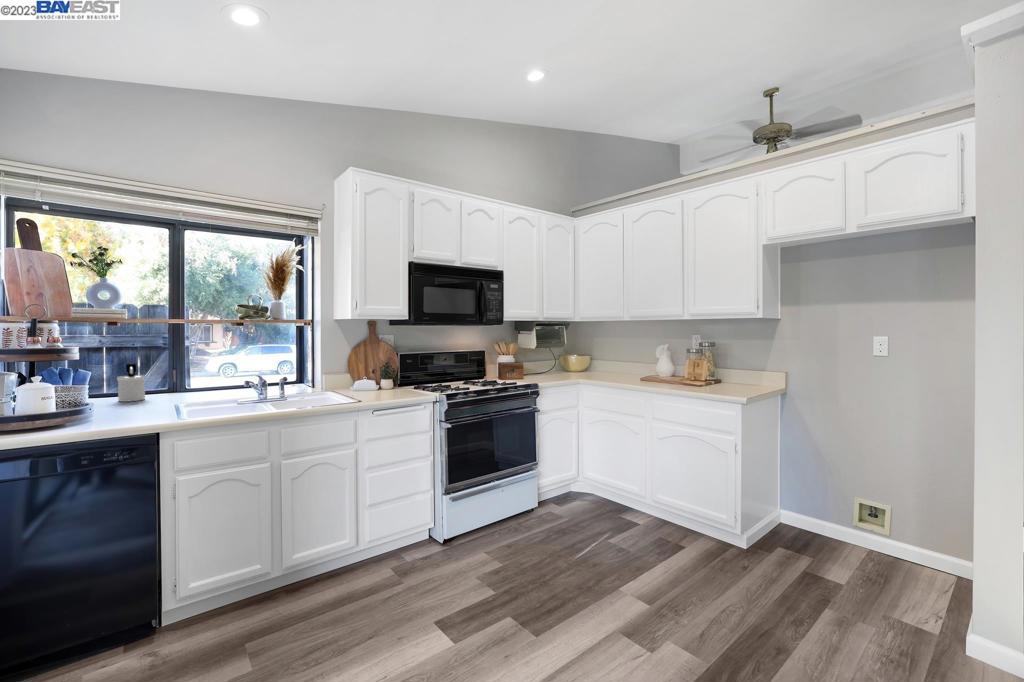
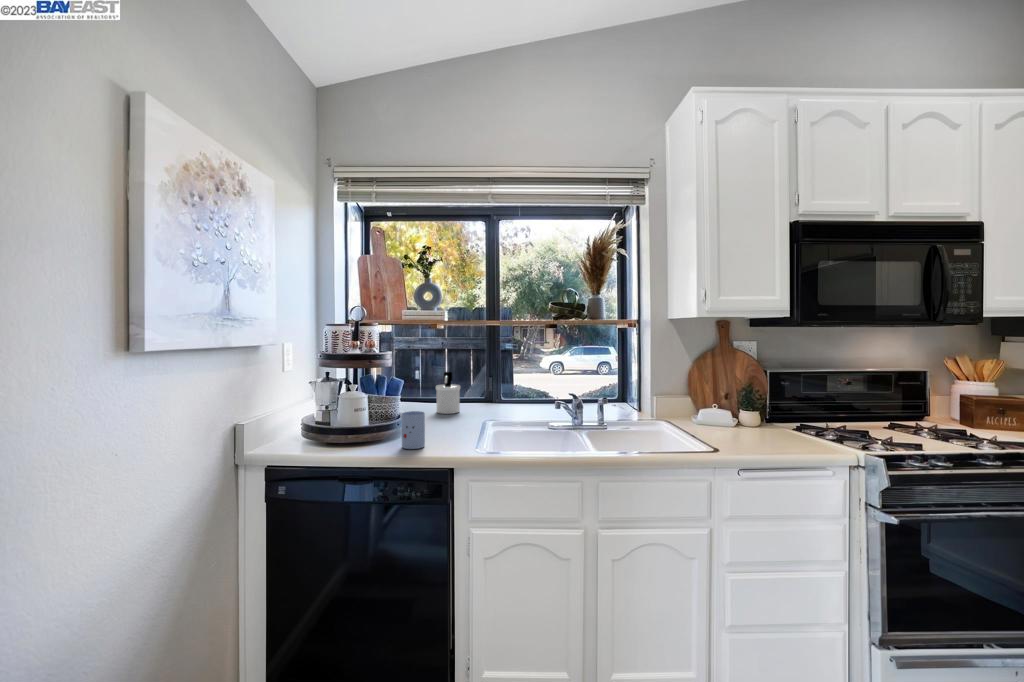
mug: none [100,394,125,425] -> present [402,411,425,449]

